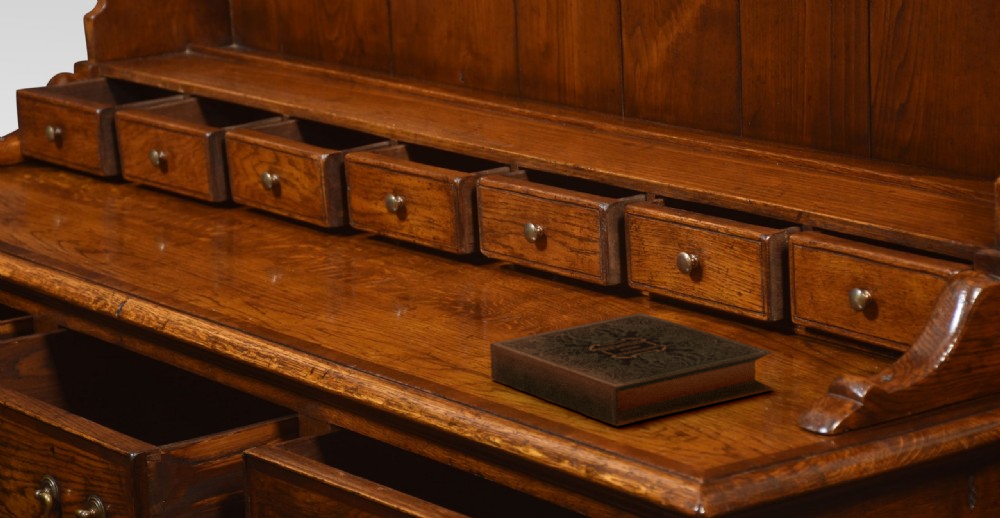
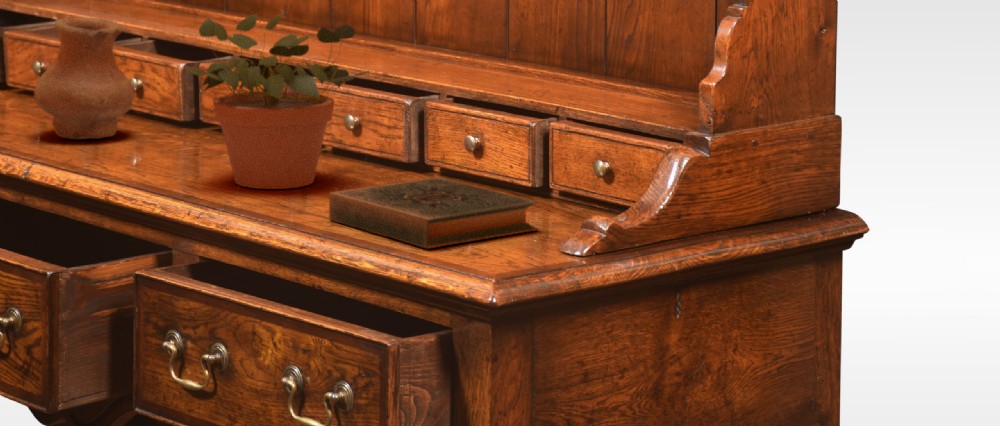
potted plant: none [303,94,558,331] -> present [185,14,370,189]
vase: none [137,101,262,258] -> present [34,17,134,139]

